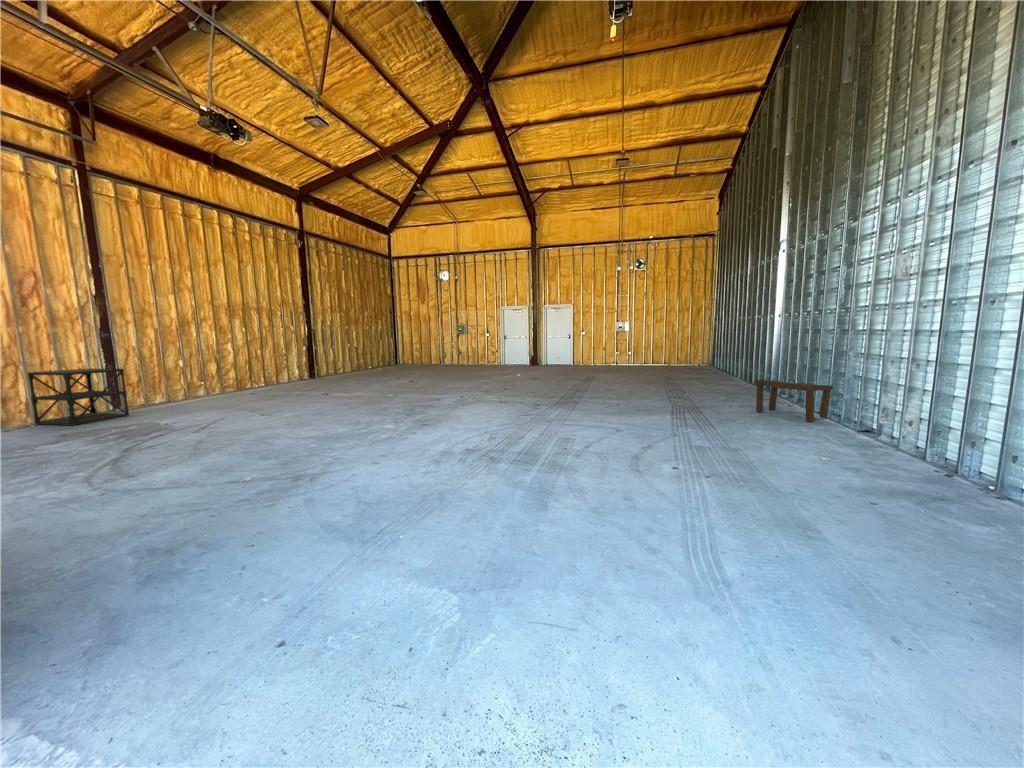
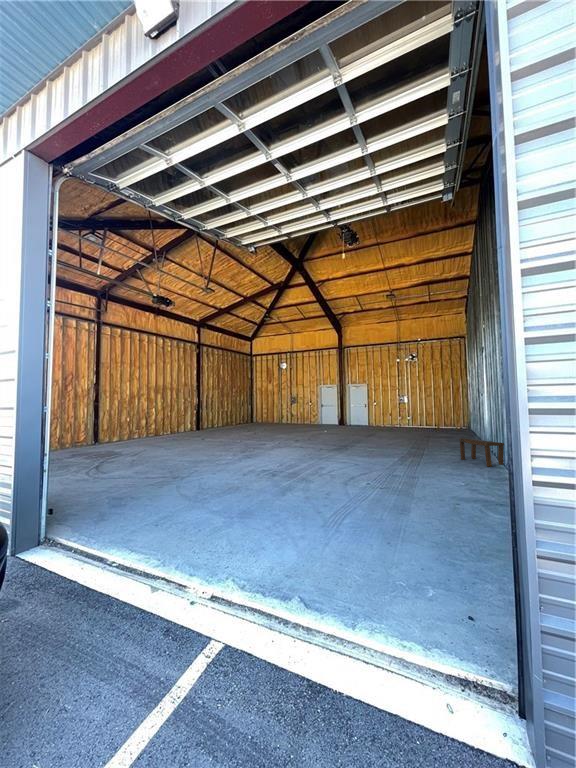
shelving unit: present [28,369,129,426] -> none [60,421,103,451]

